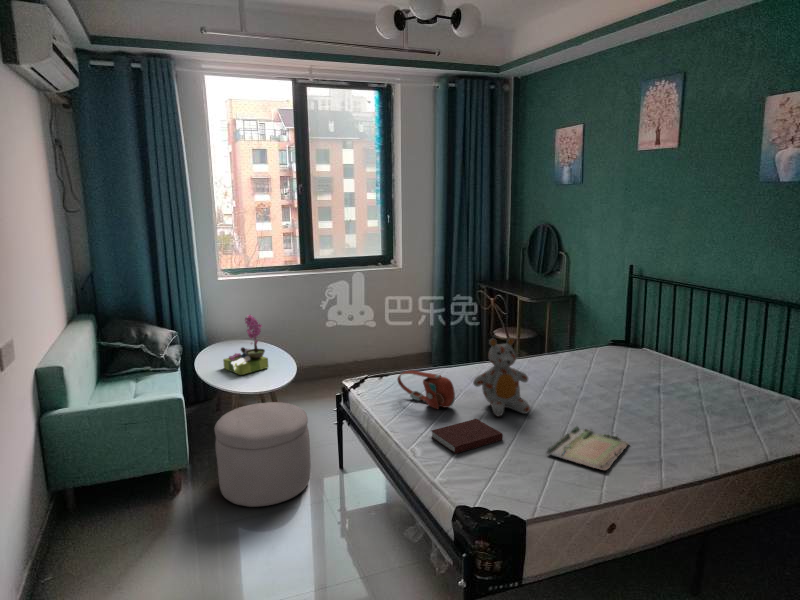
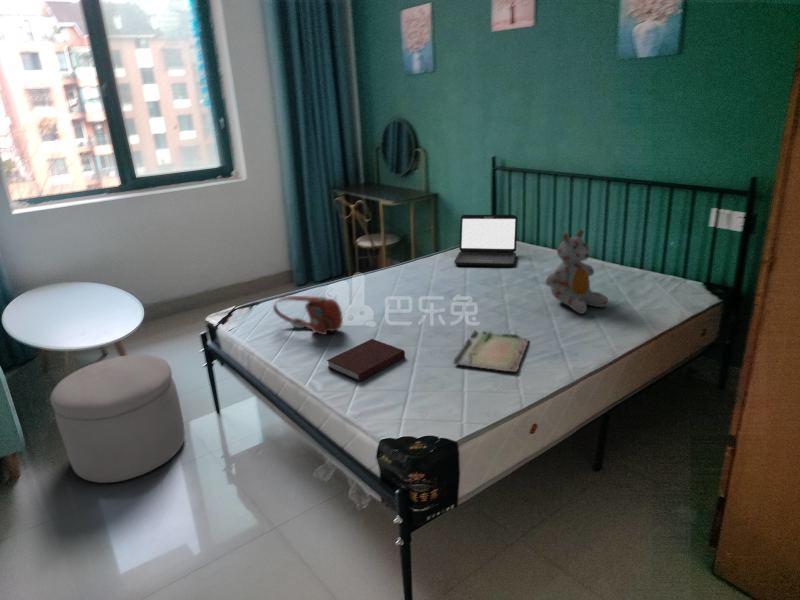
flower arrangement: present [223,315,268,375] -> none [41,253,105,330]
laptop: none [577,317,648,373] -> present [454,215,518,267]
stuffed bear: present [473,337,530,416] -> present [546,229,608,314]

